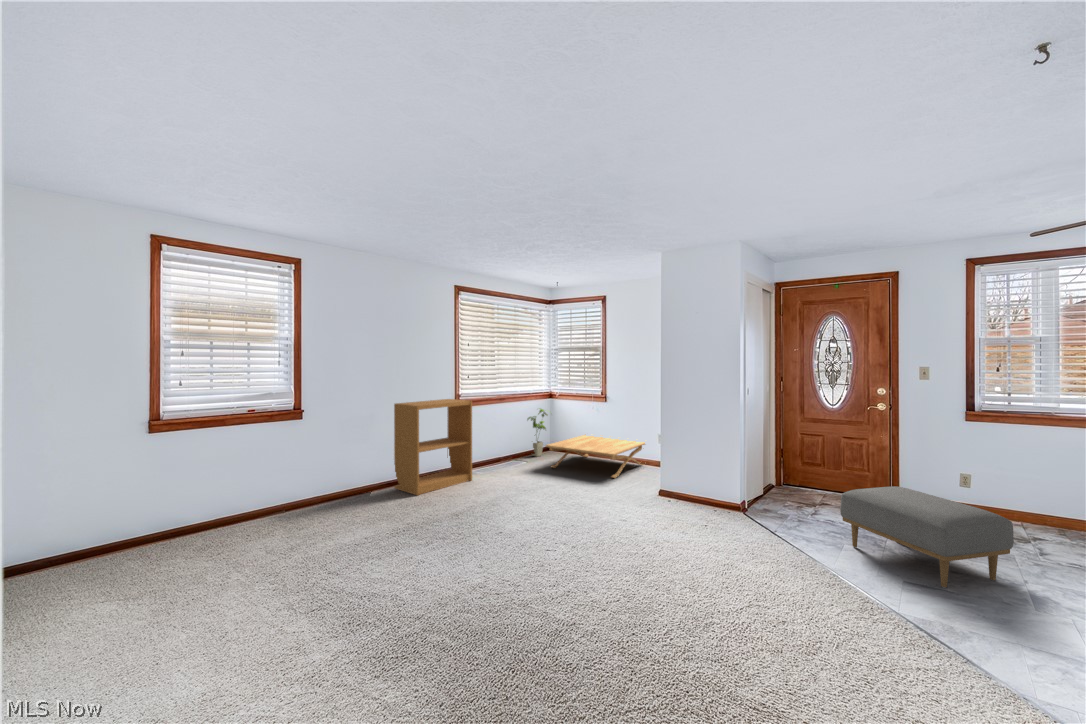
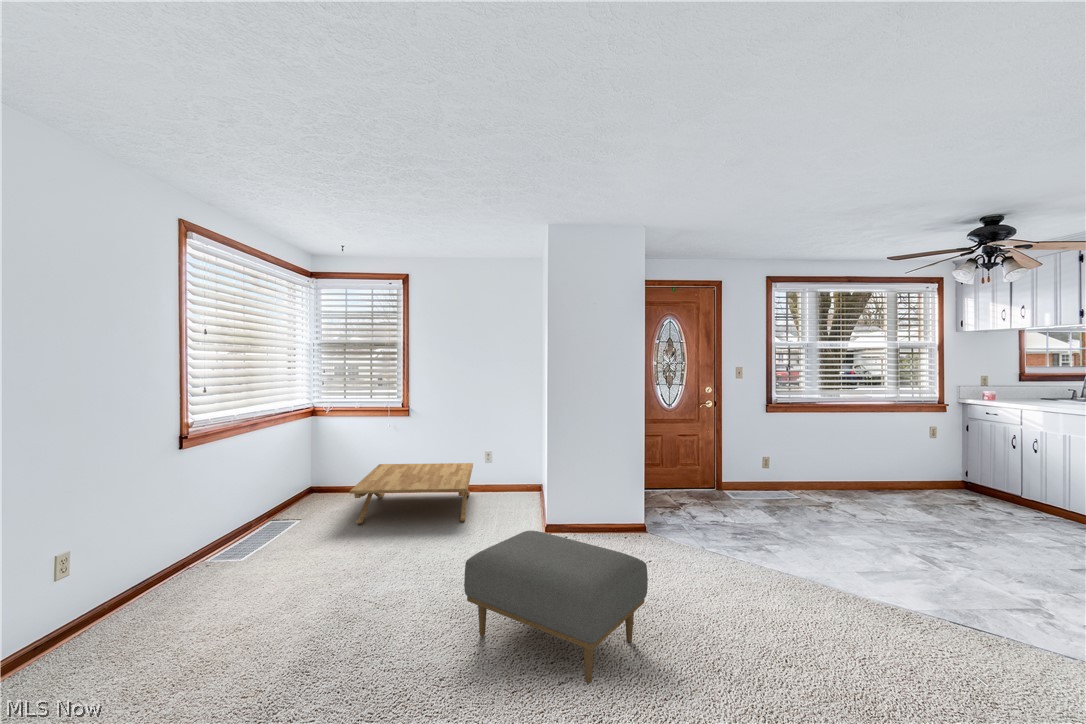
bookshelf: present [394,399,472,495] -> none [68,433,245,649]
house plant: present [527,409,547,457] -> none [291,434,331,510]
ottoman: present [840,486,1014,588] -> present [464,531,648,684]

